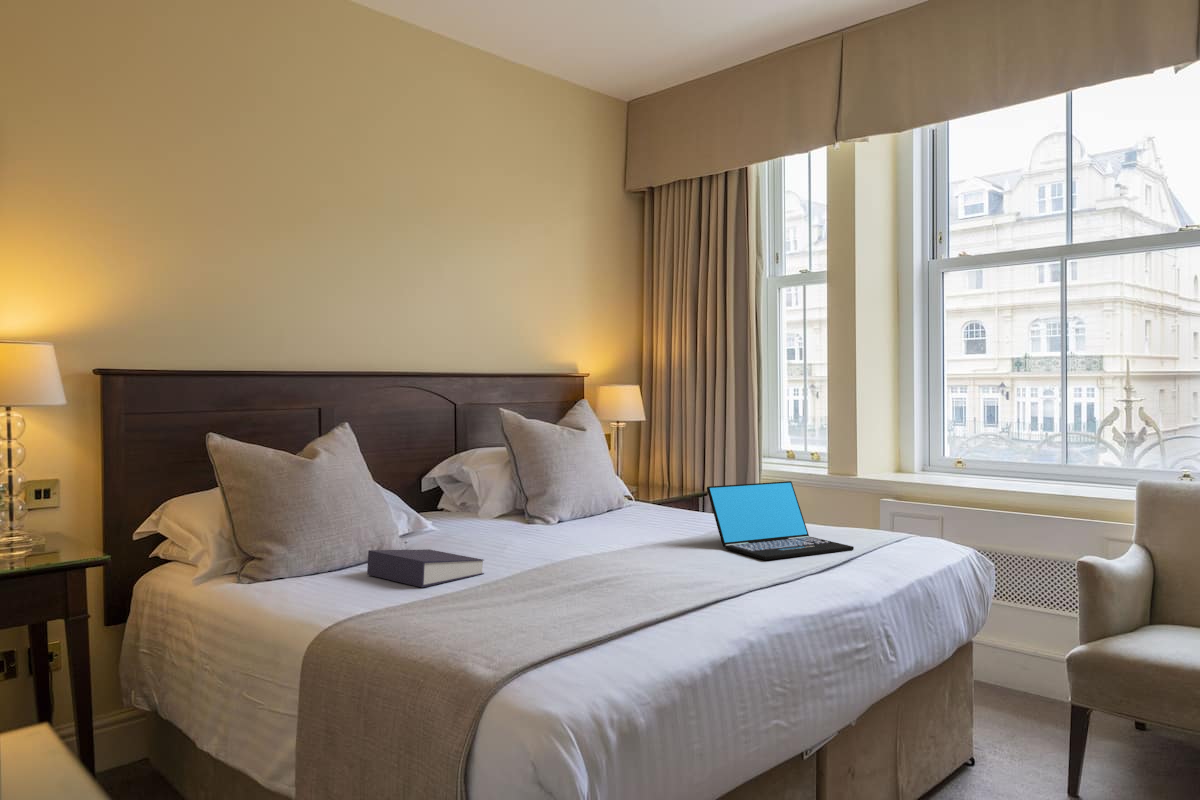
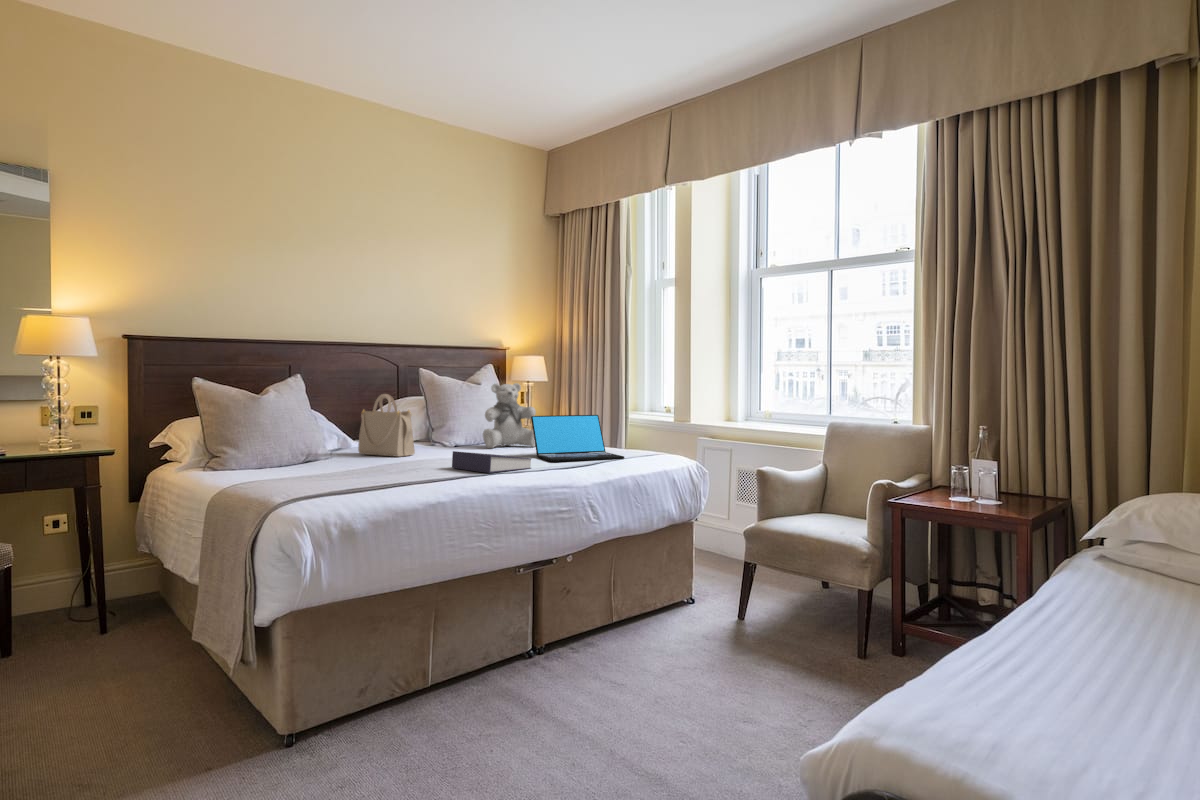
teddy bear: none [611,432,688,527] -> present [483,383,536,448]
handbag: none [448,455,532,548] -> present [358,394,415,457]
book: present [367,549,484,587] -> present [452,451,531,473]

